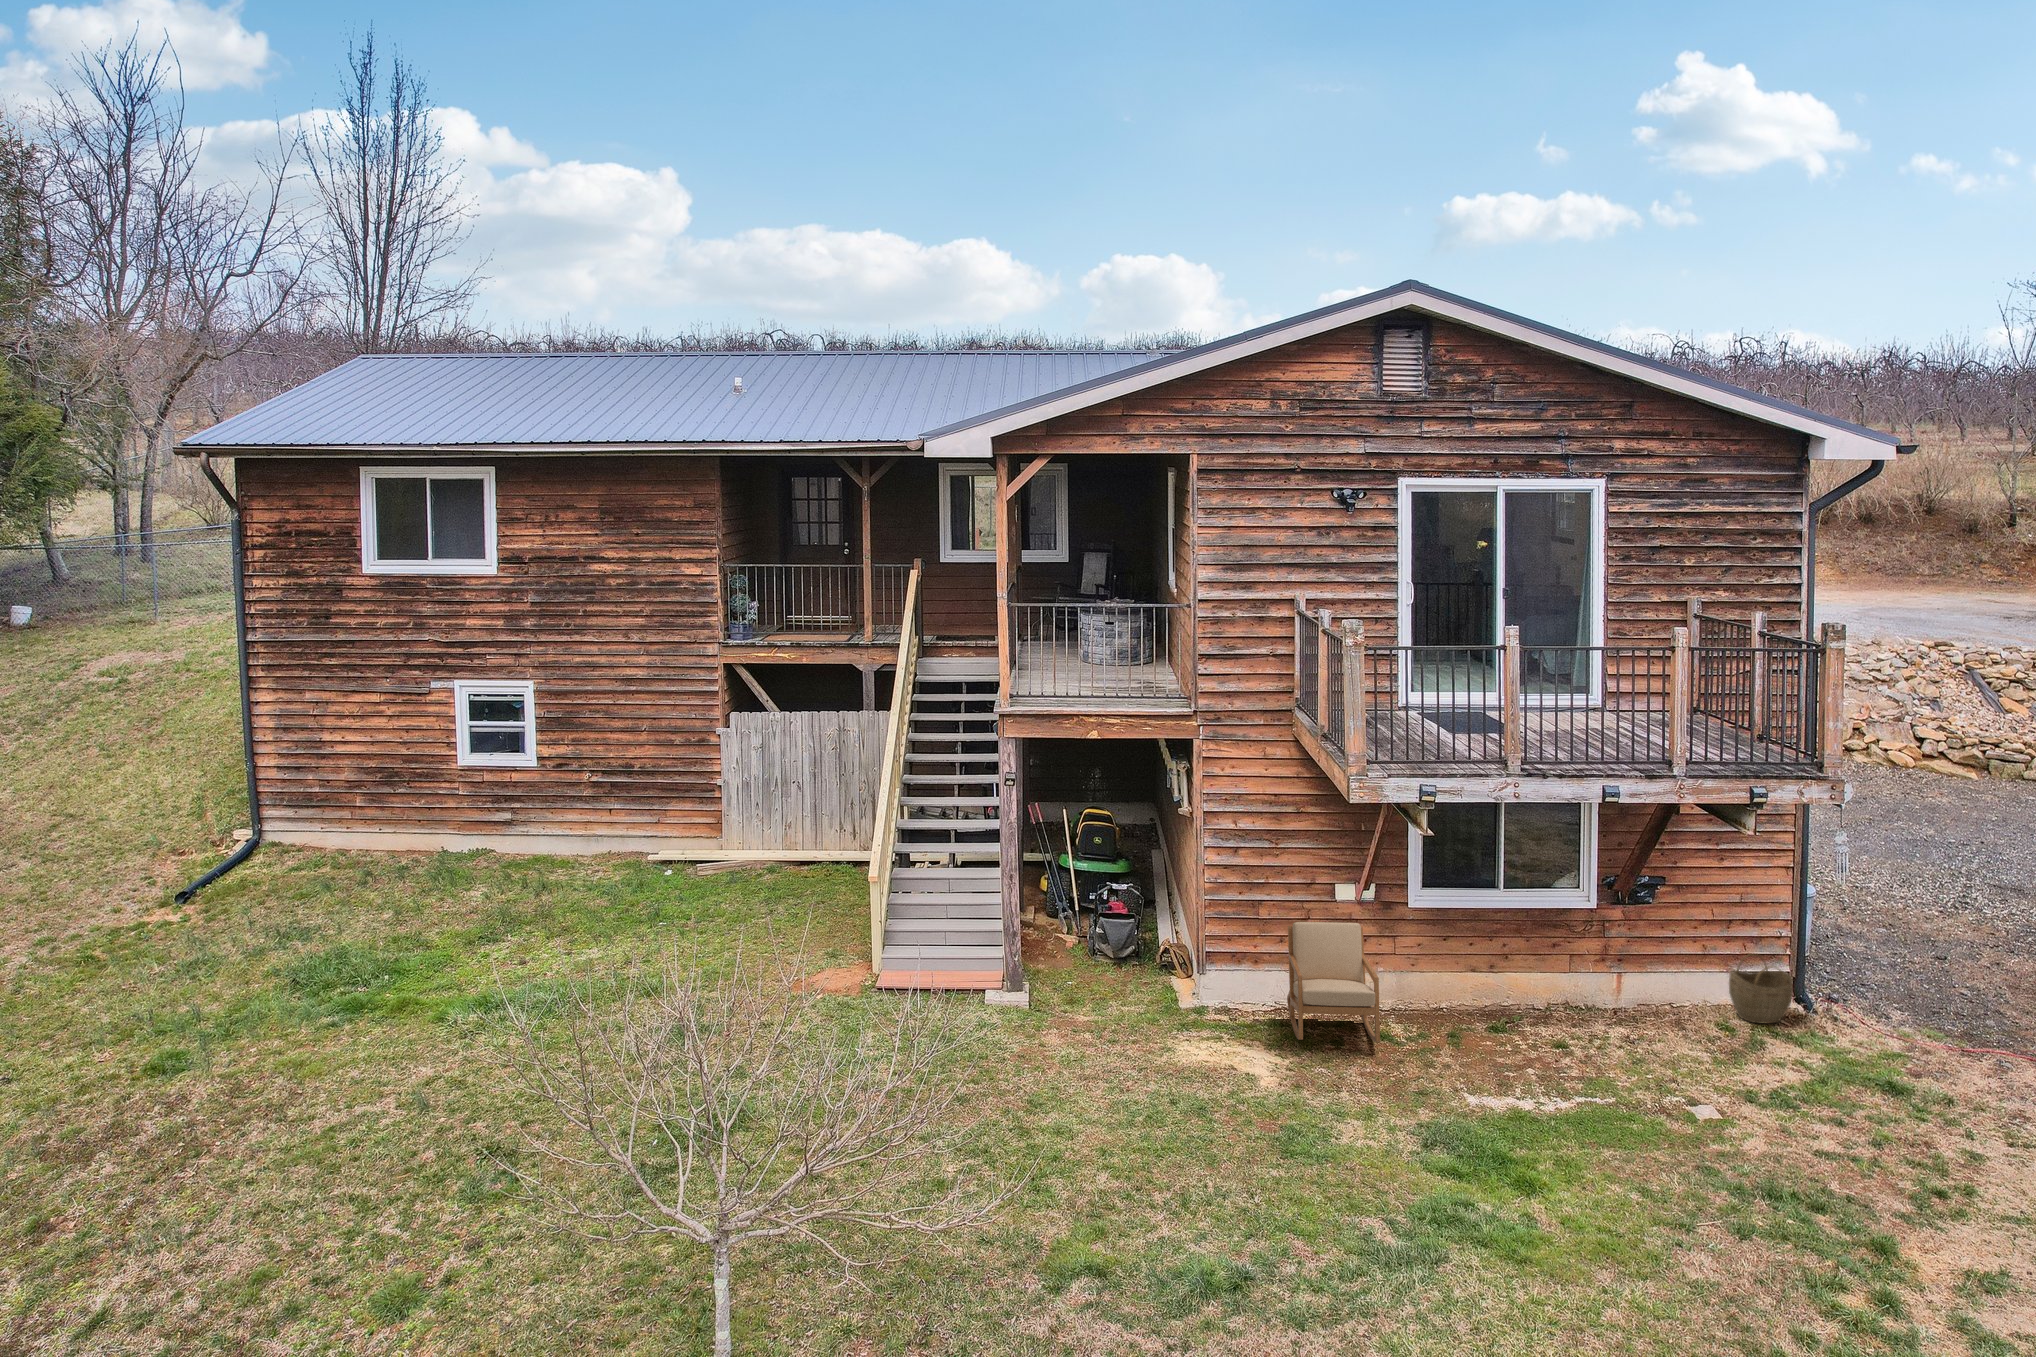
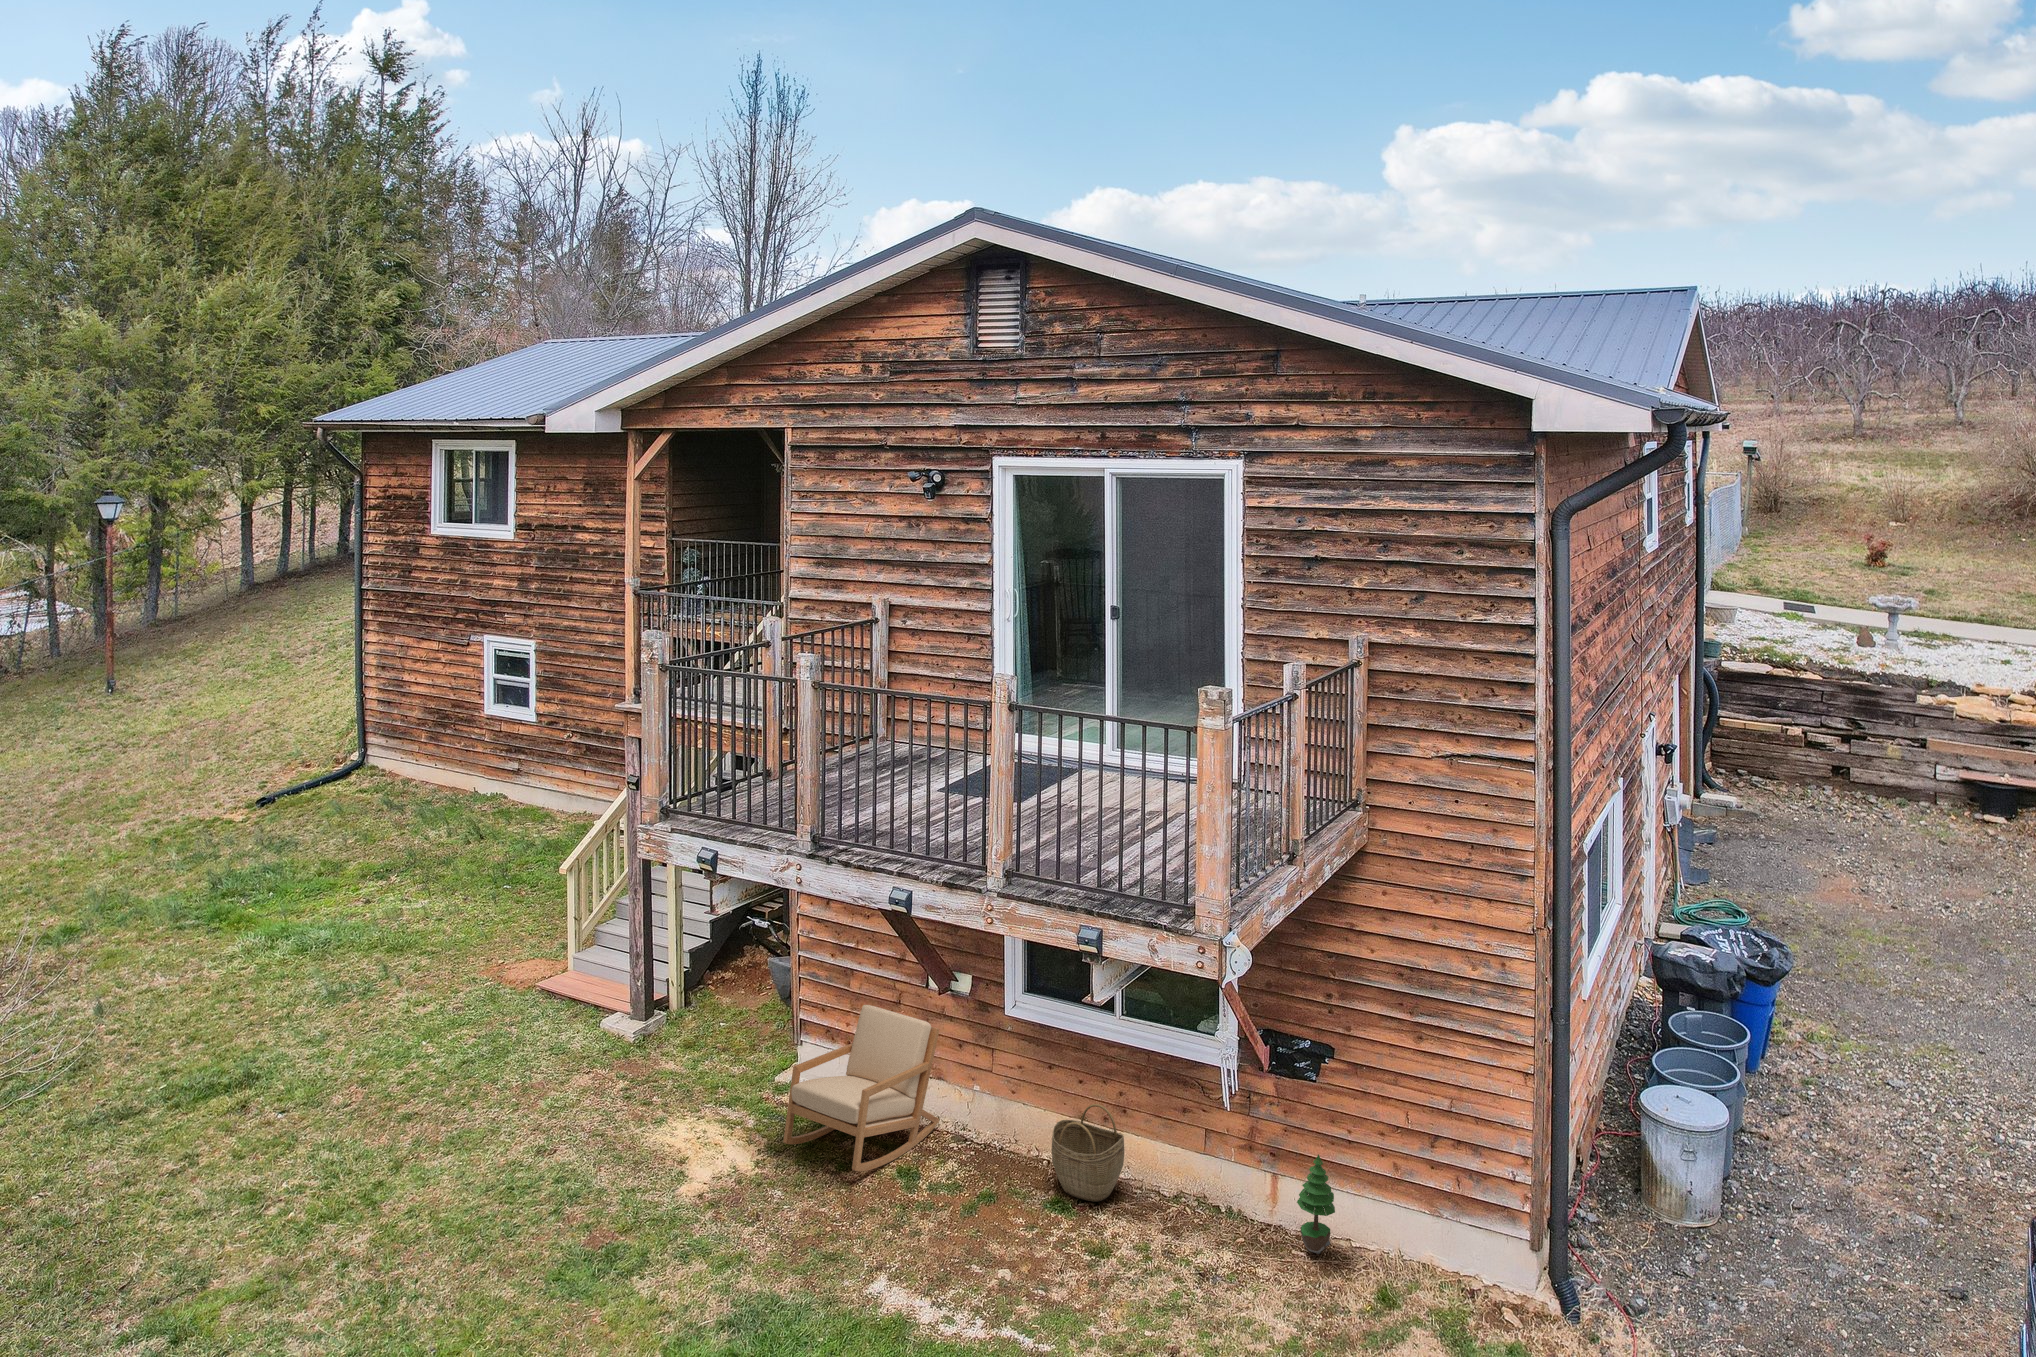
potted tree: none [1667,944,1696,1013] -> present [1297,1154,1335,1254]
woven basket: present [1729,954,1793,1024] -> present [1051,1104,1124,1202]

